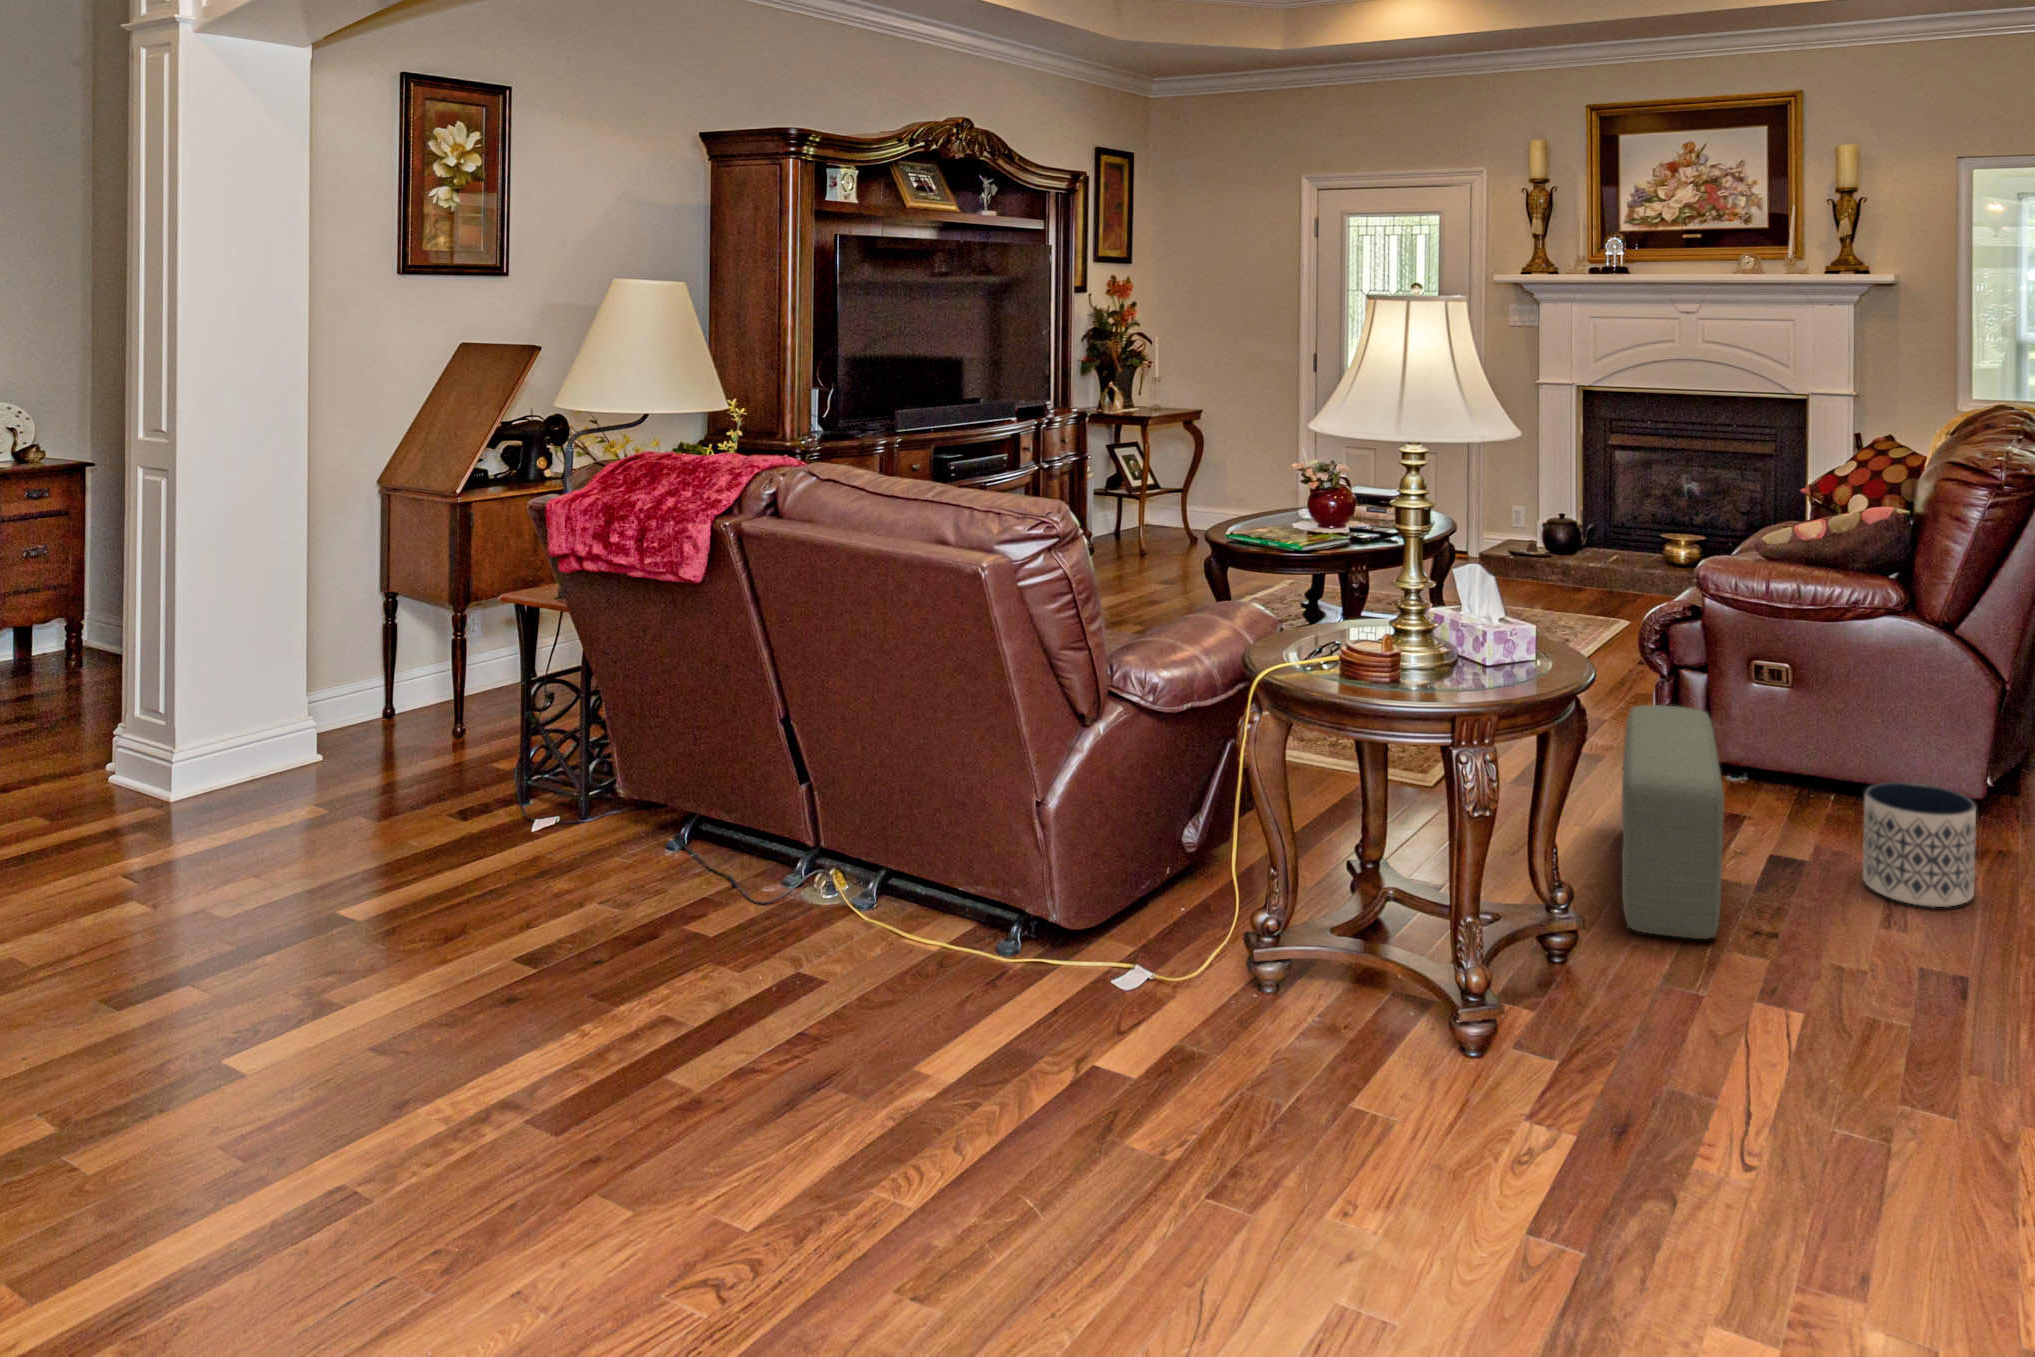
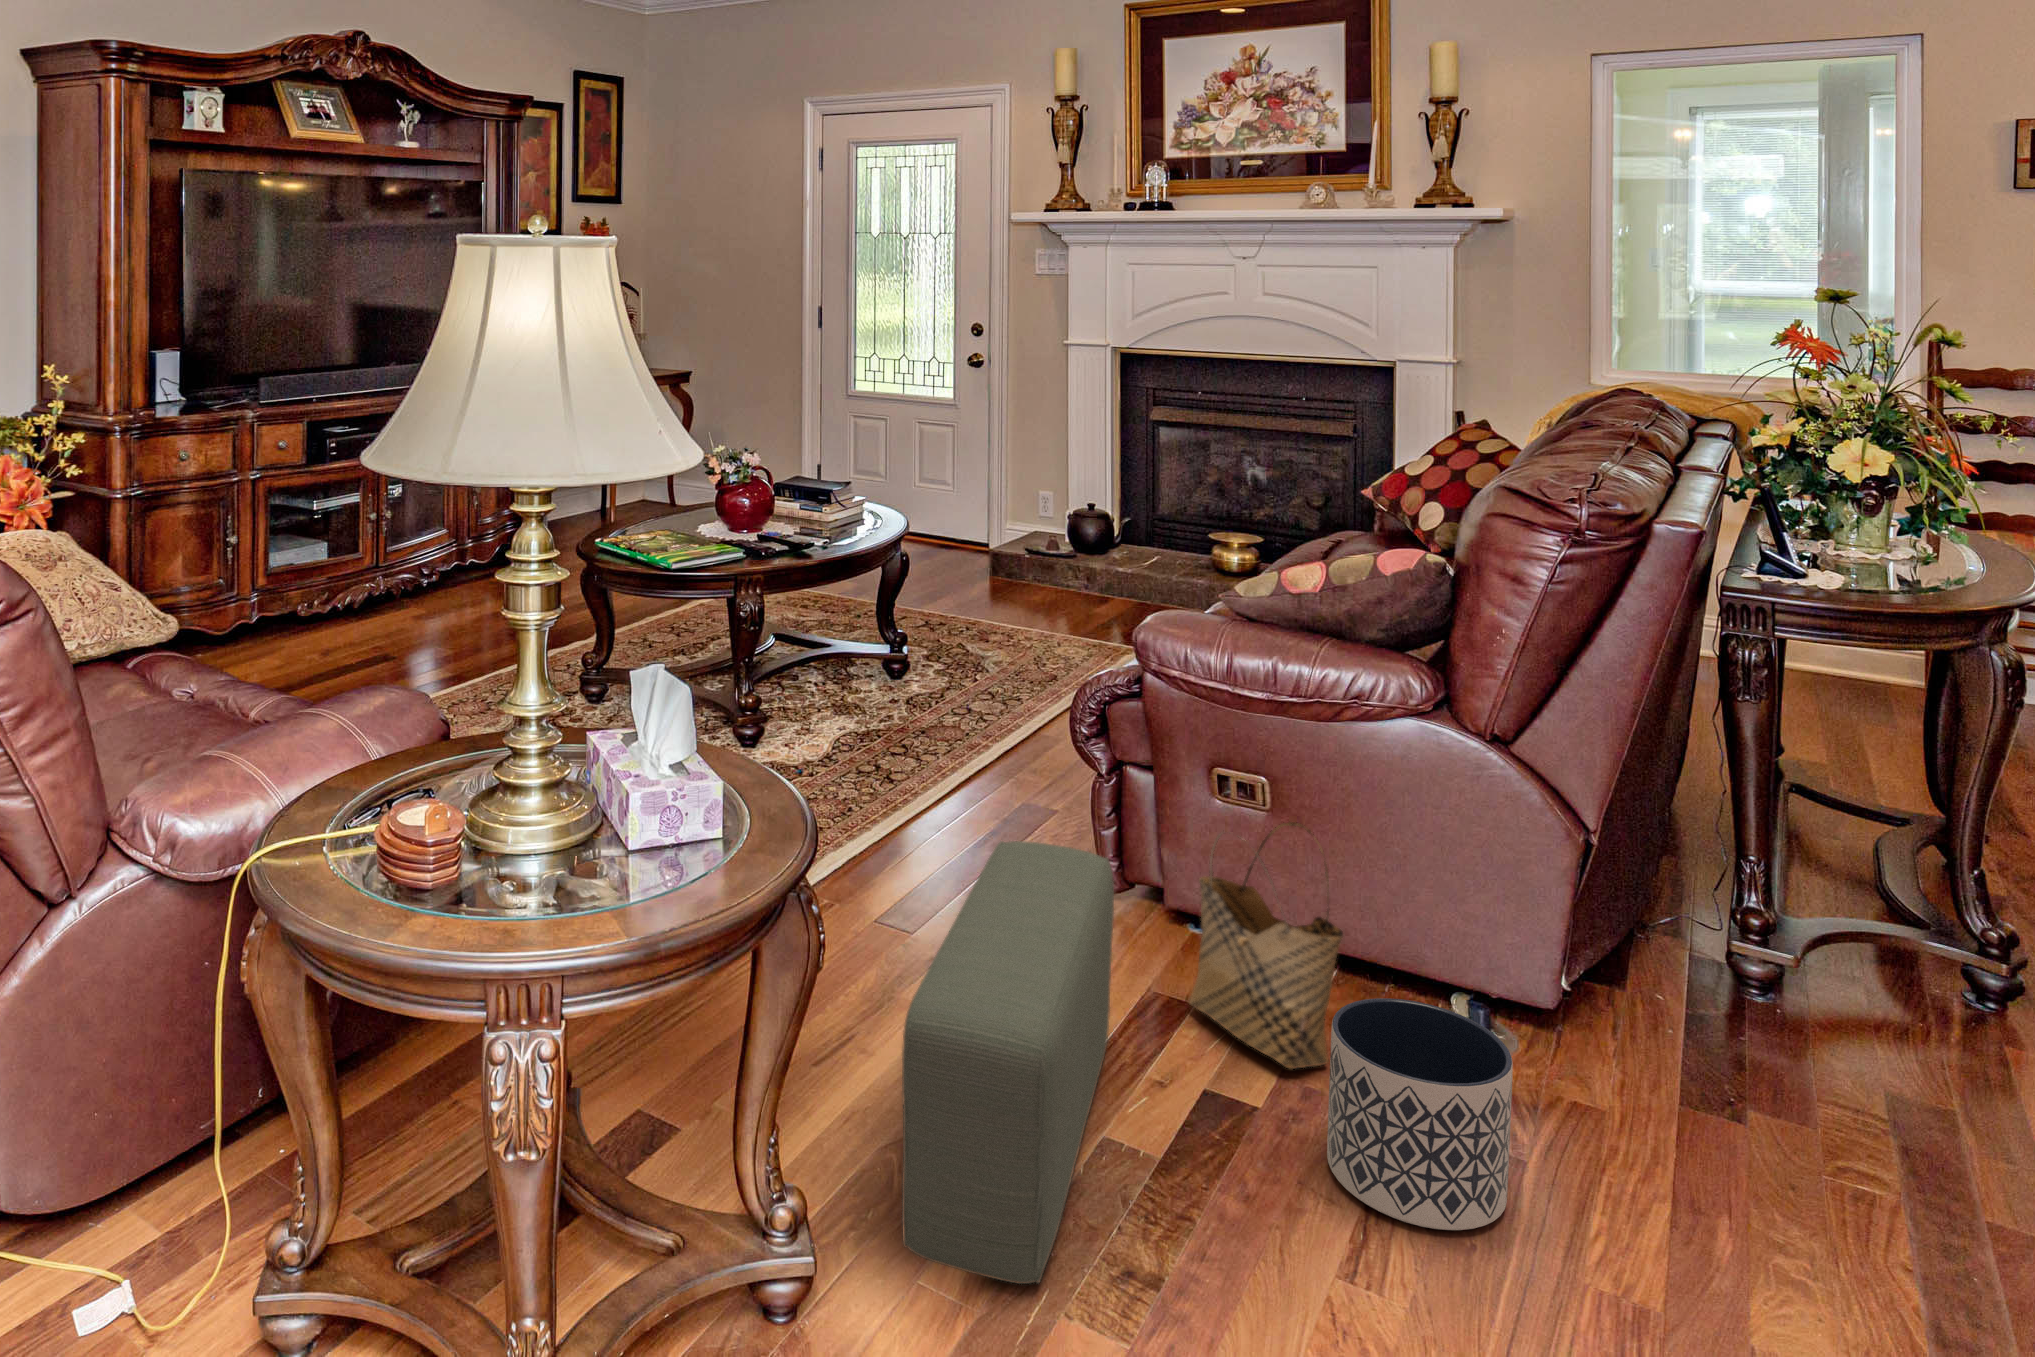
woven basket: none [1752,688,1859,844] -> present [1189,822,1343,1069]

